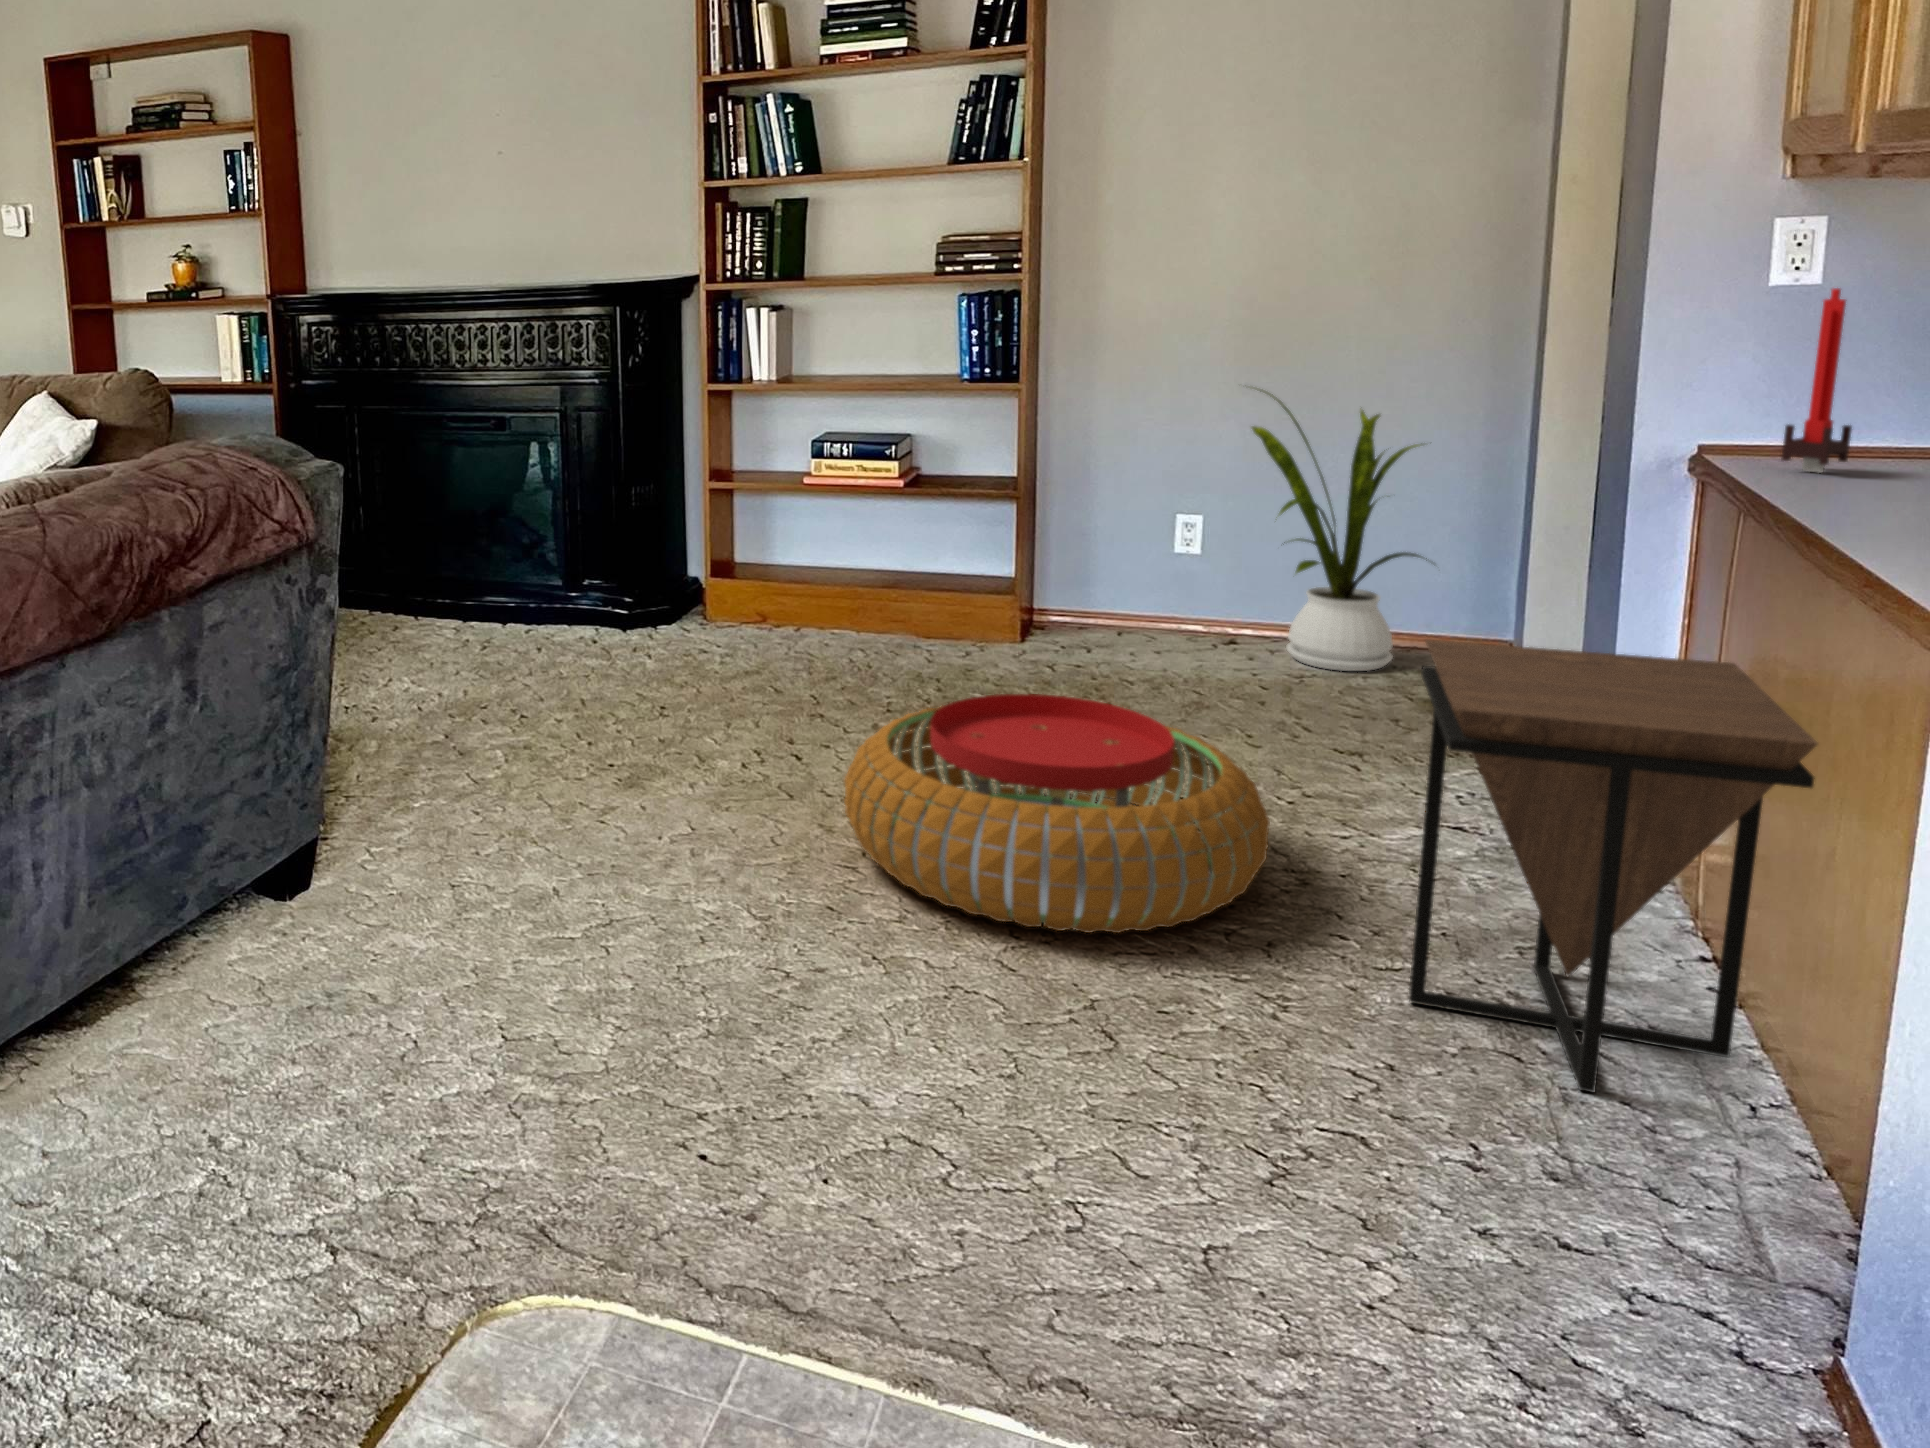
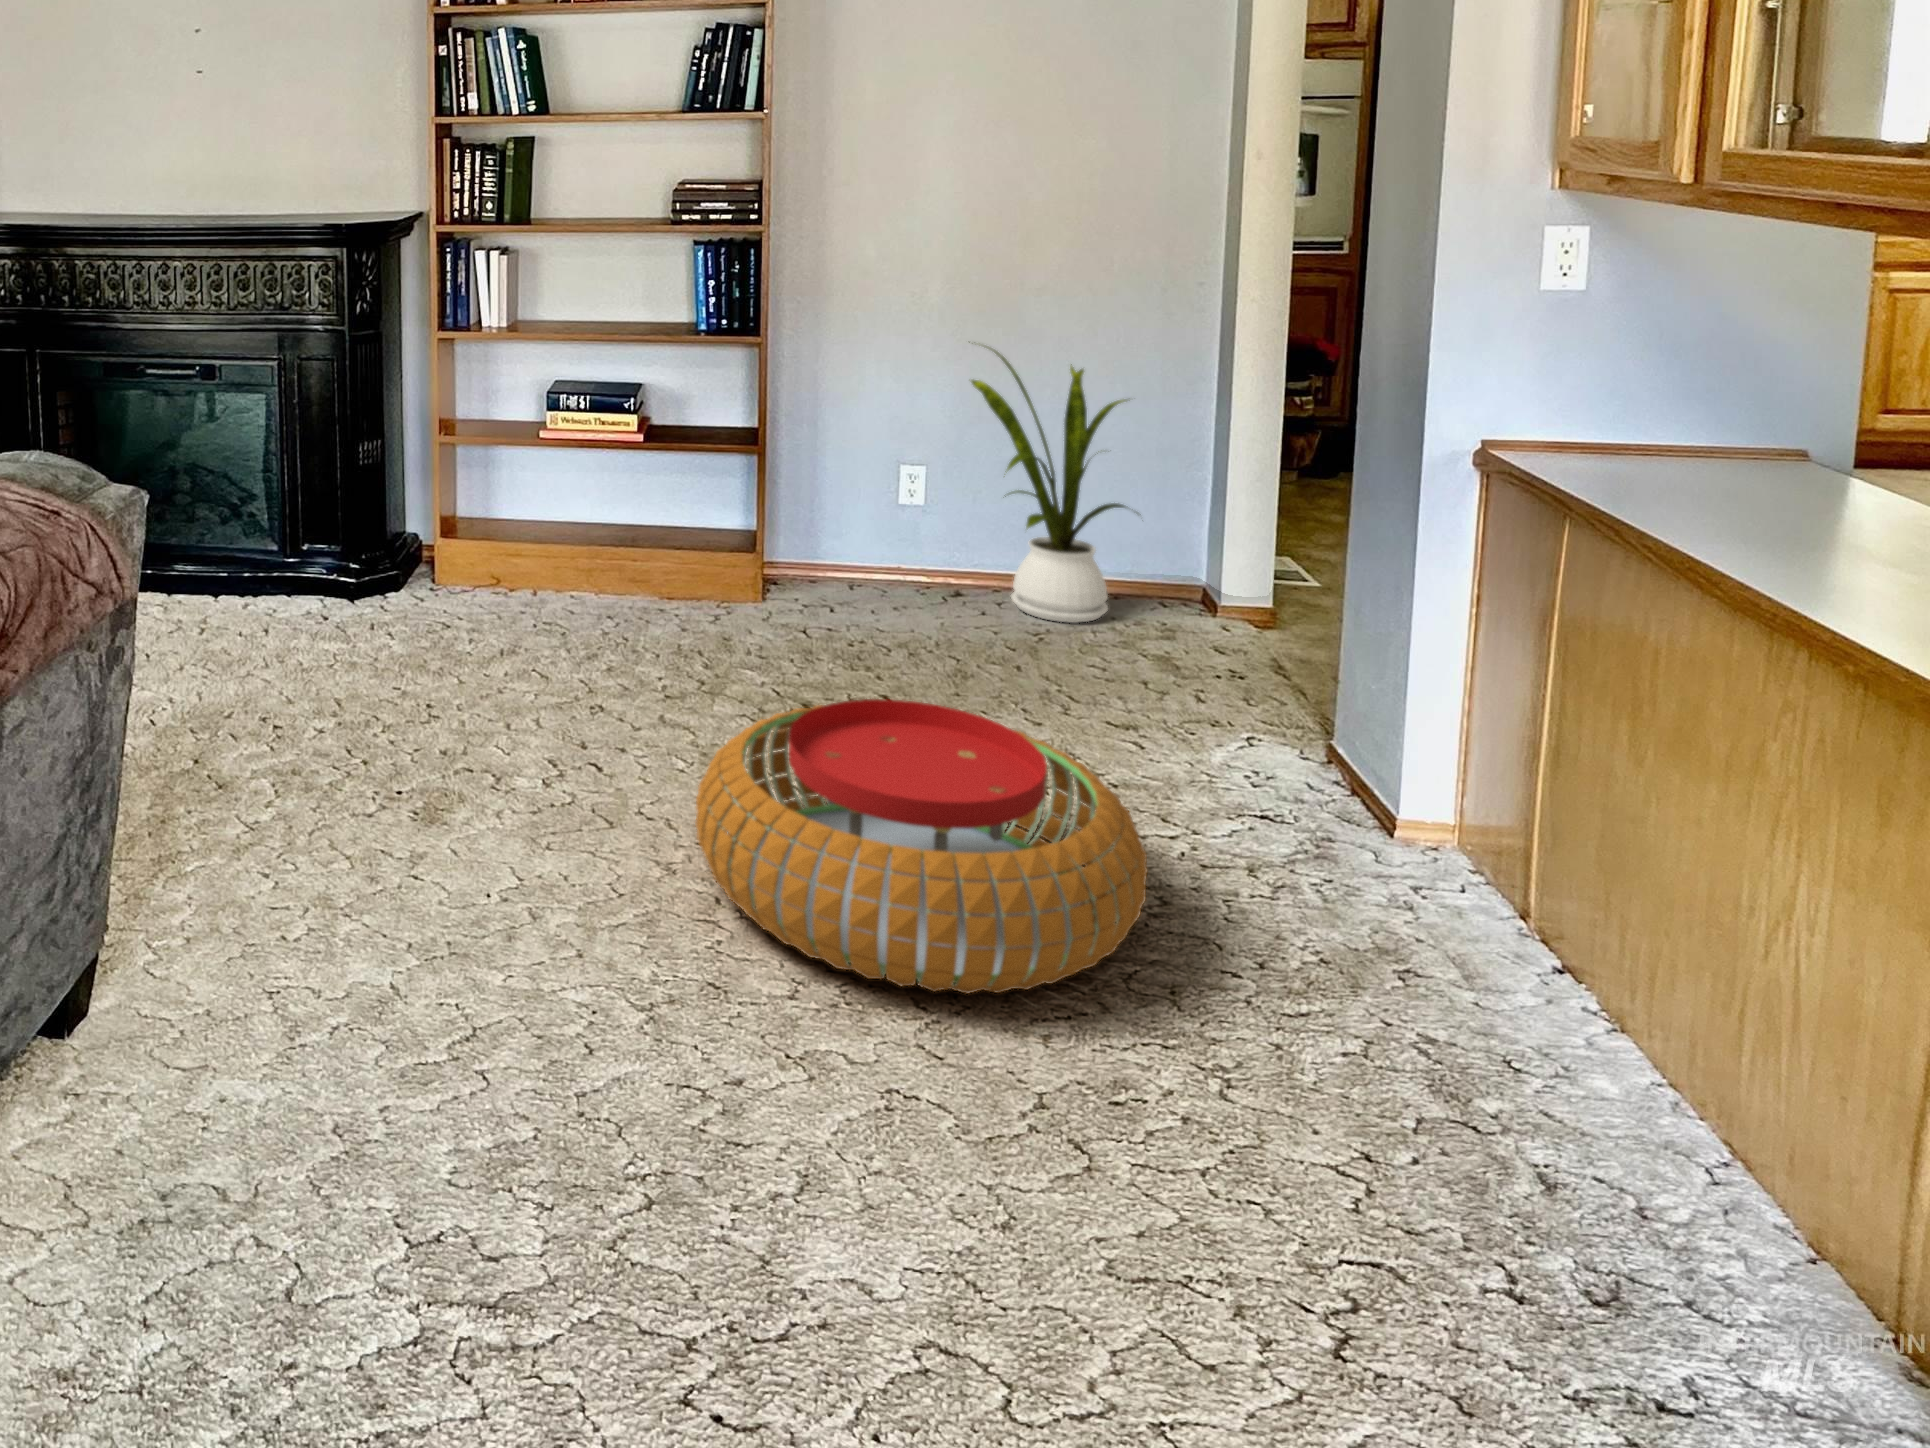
candle: present [1782,288,1852,472] -> none [1567,293,1624,468]
side table: present [1409,640,1818,1092] -> none [1315,655,1778,1163]

